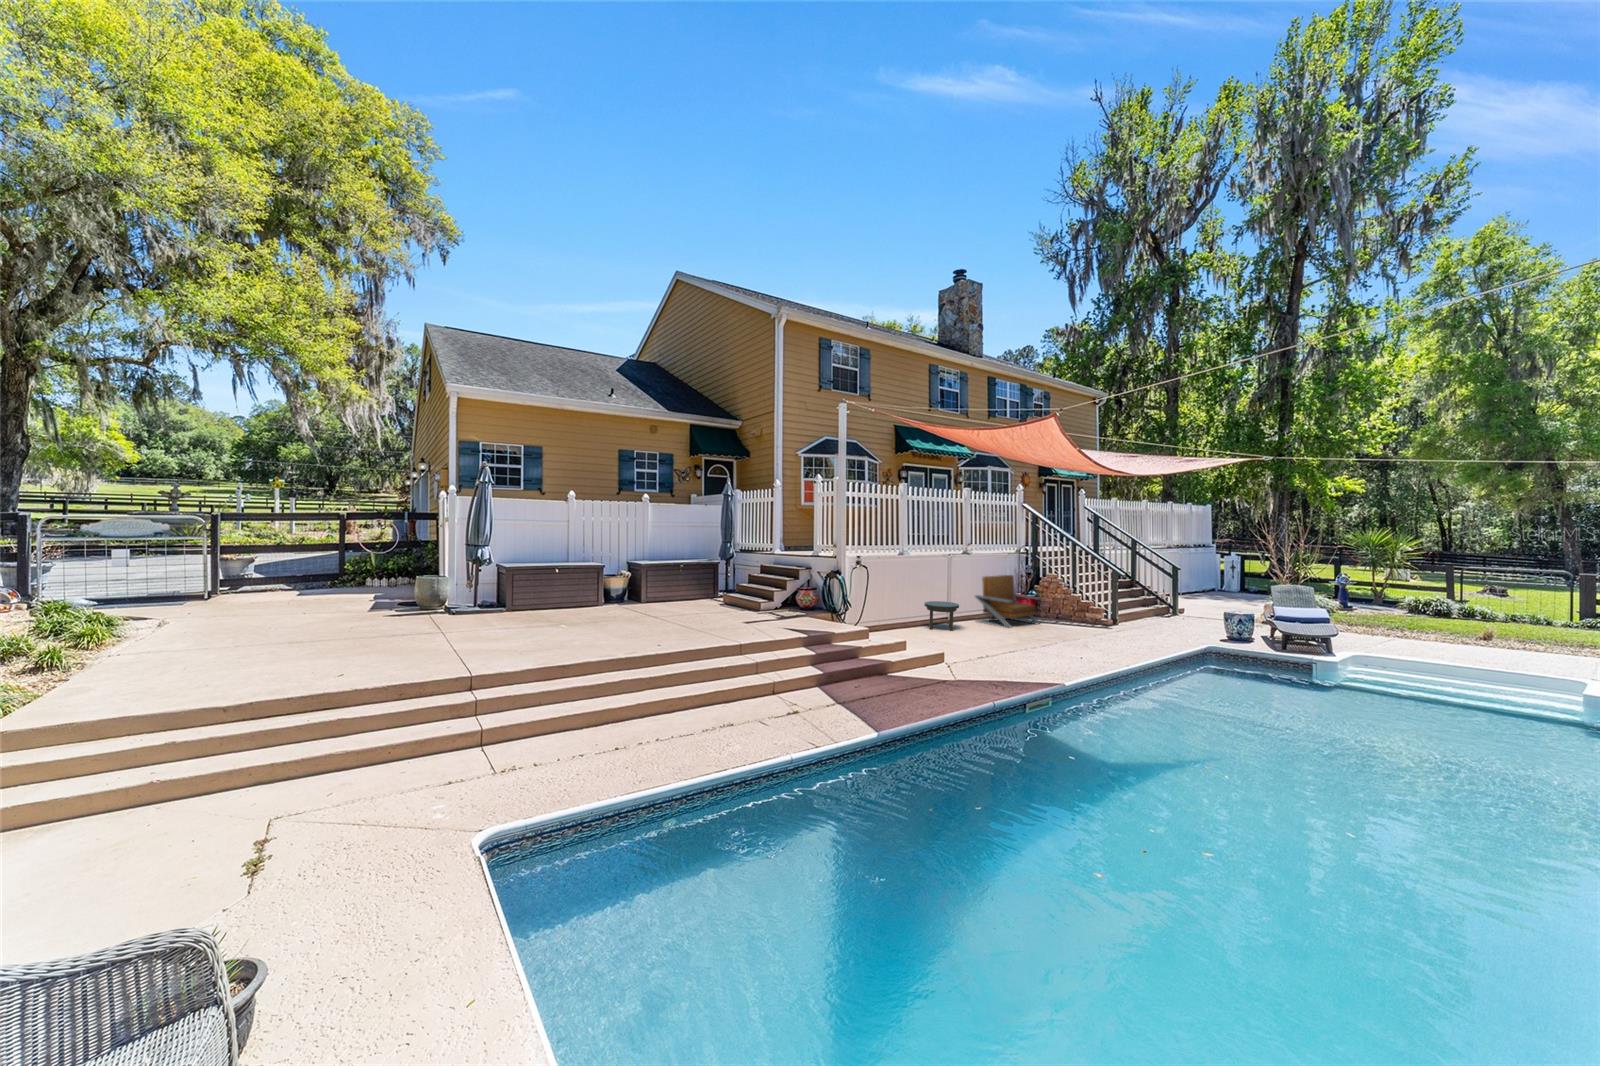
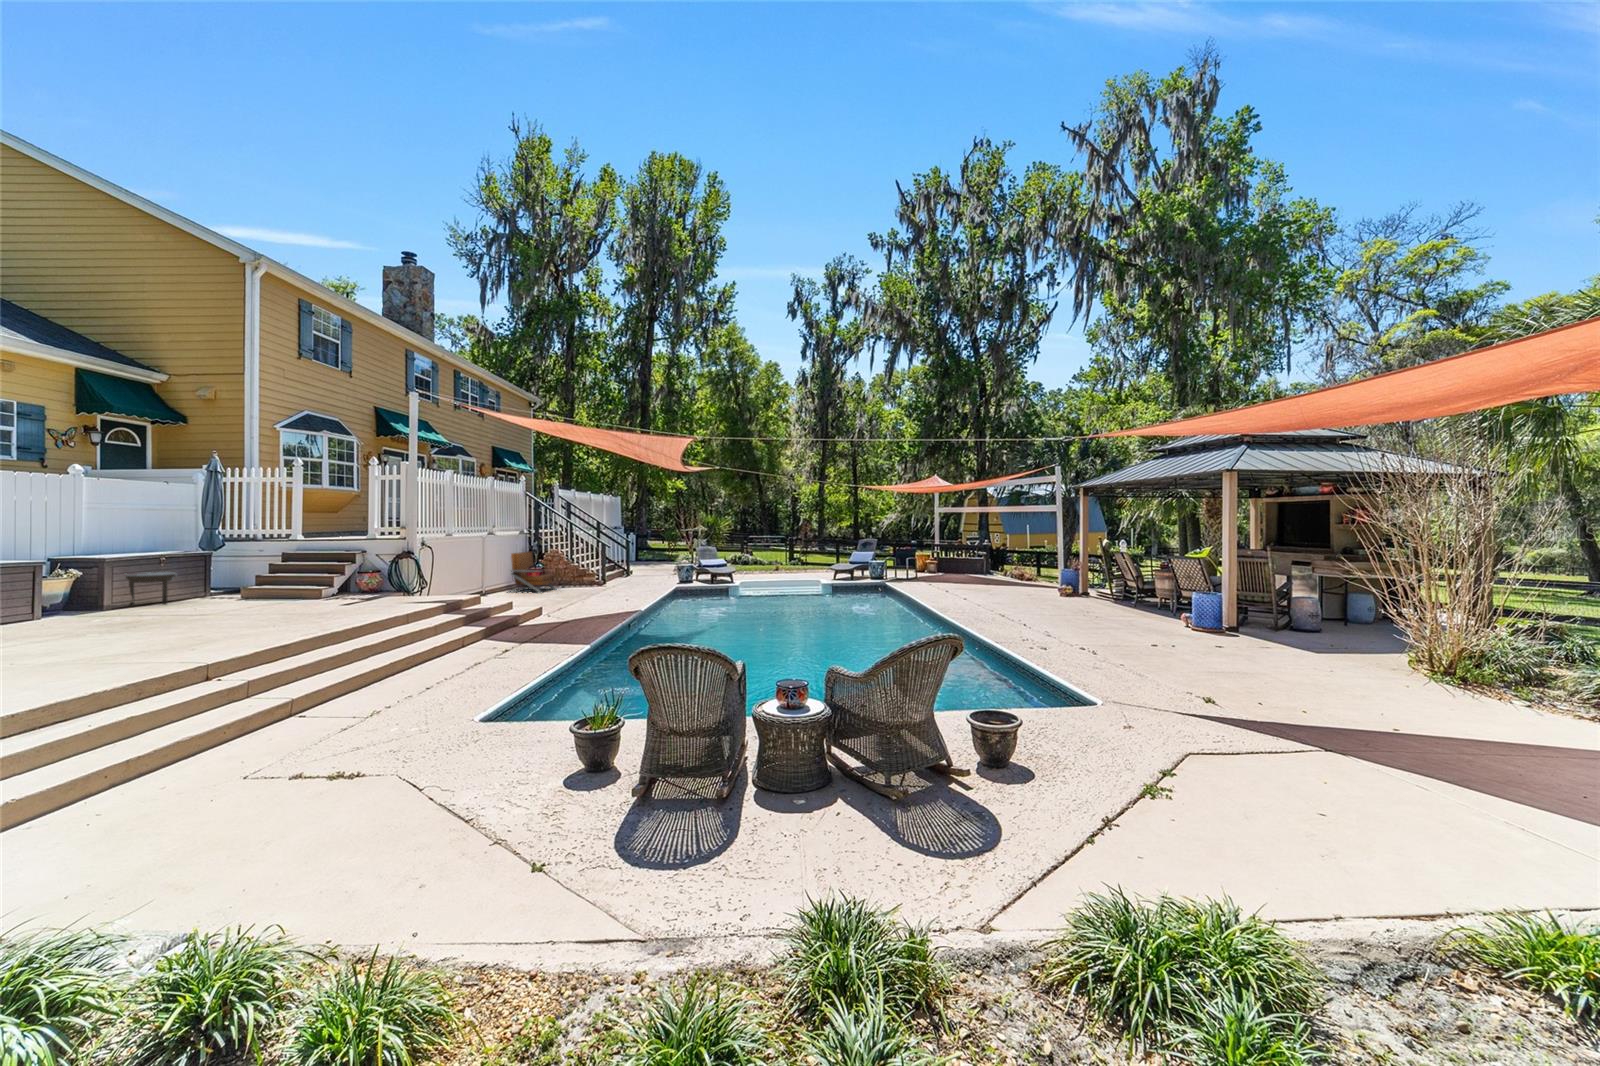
side table: present [924,601,959,631] -> present [126,572,177,607]

